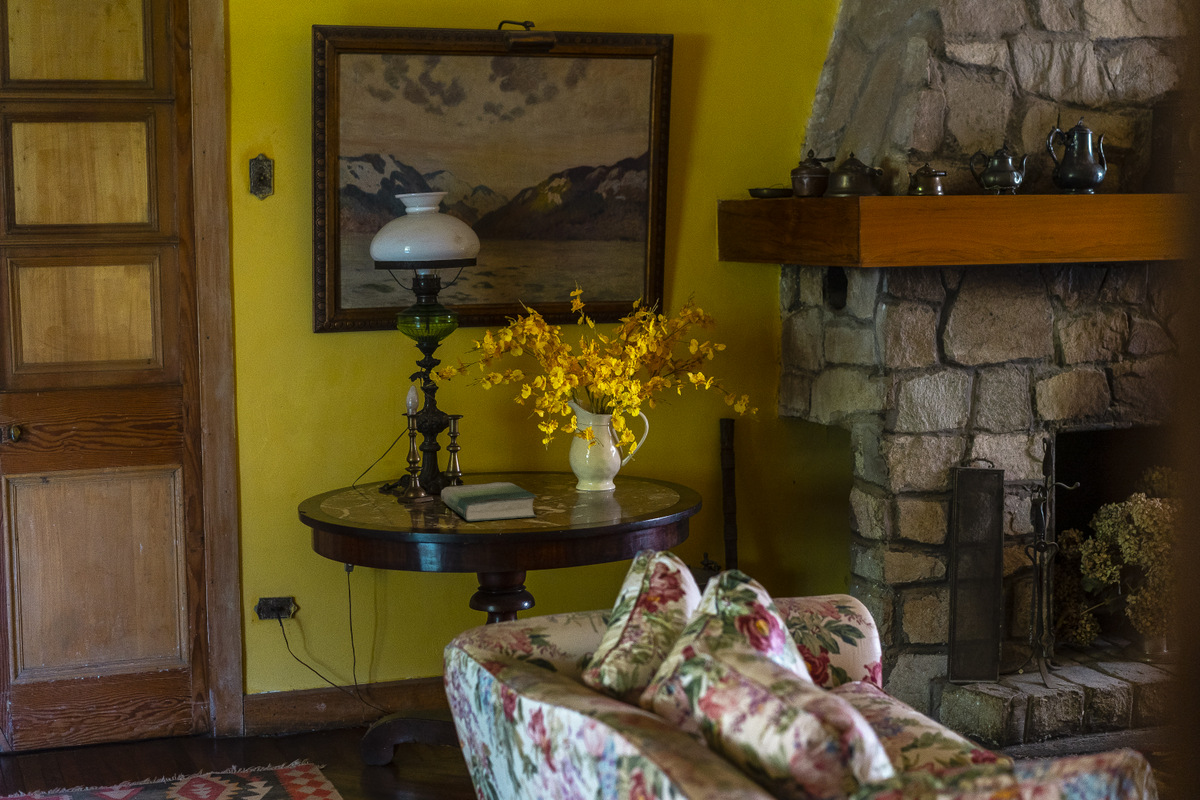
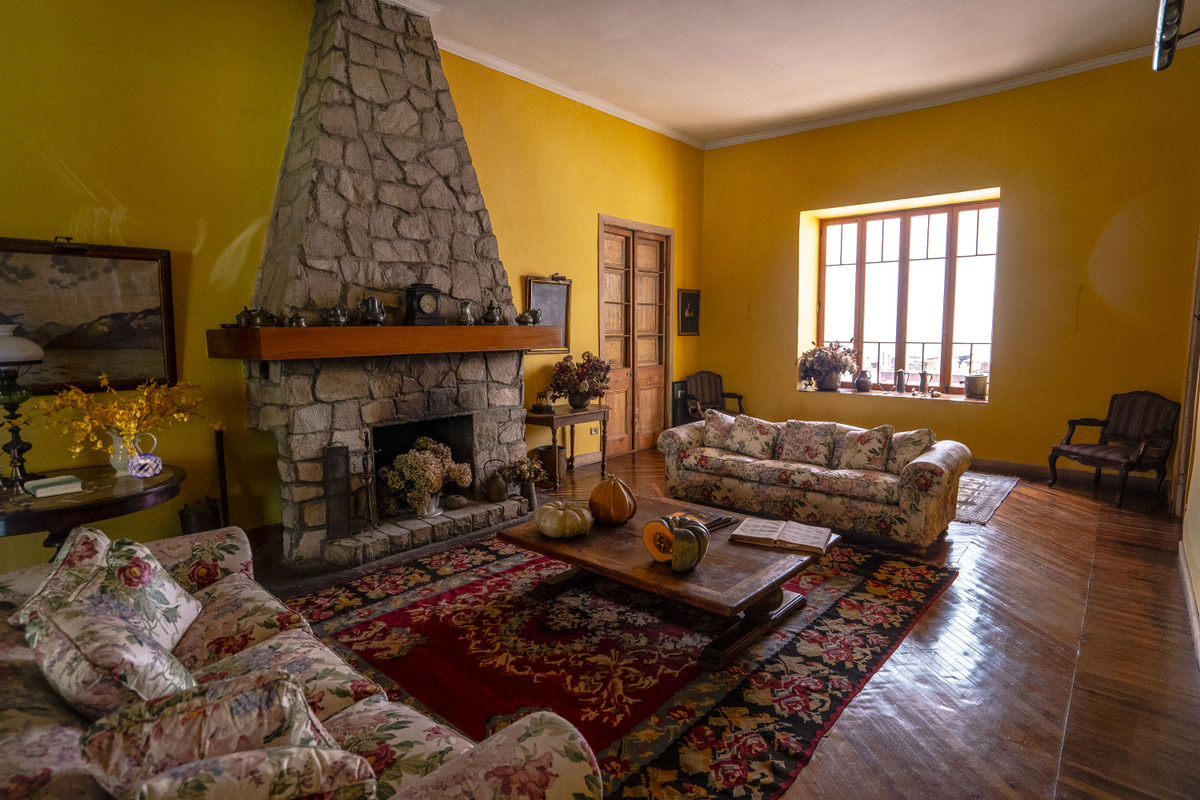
decorative orb: none [599,451,657,499] -> present [128,453,162,477]

